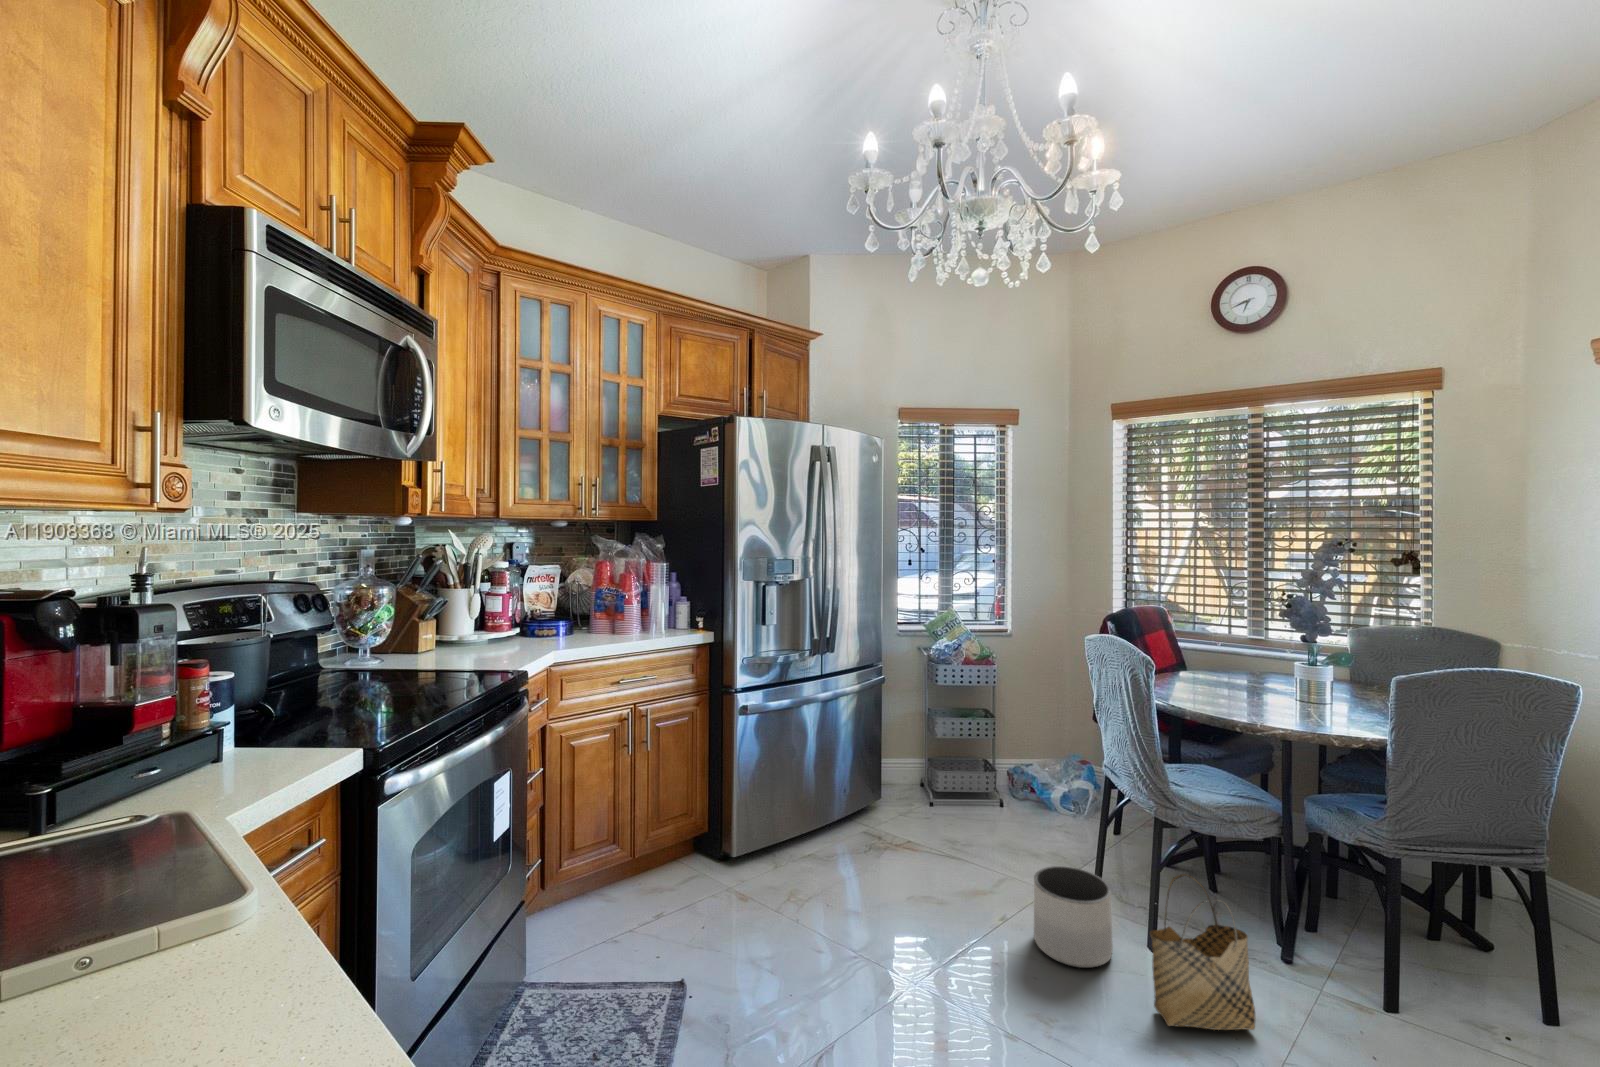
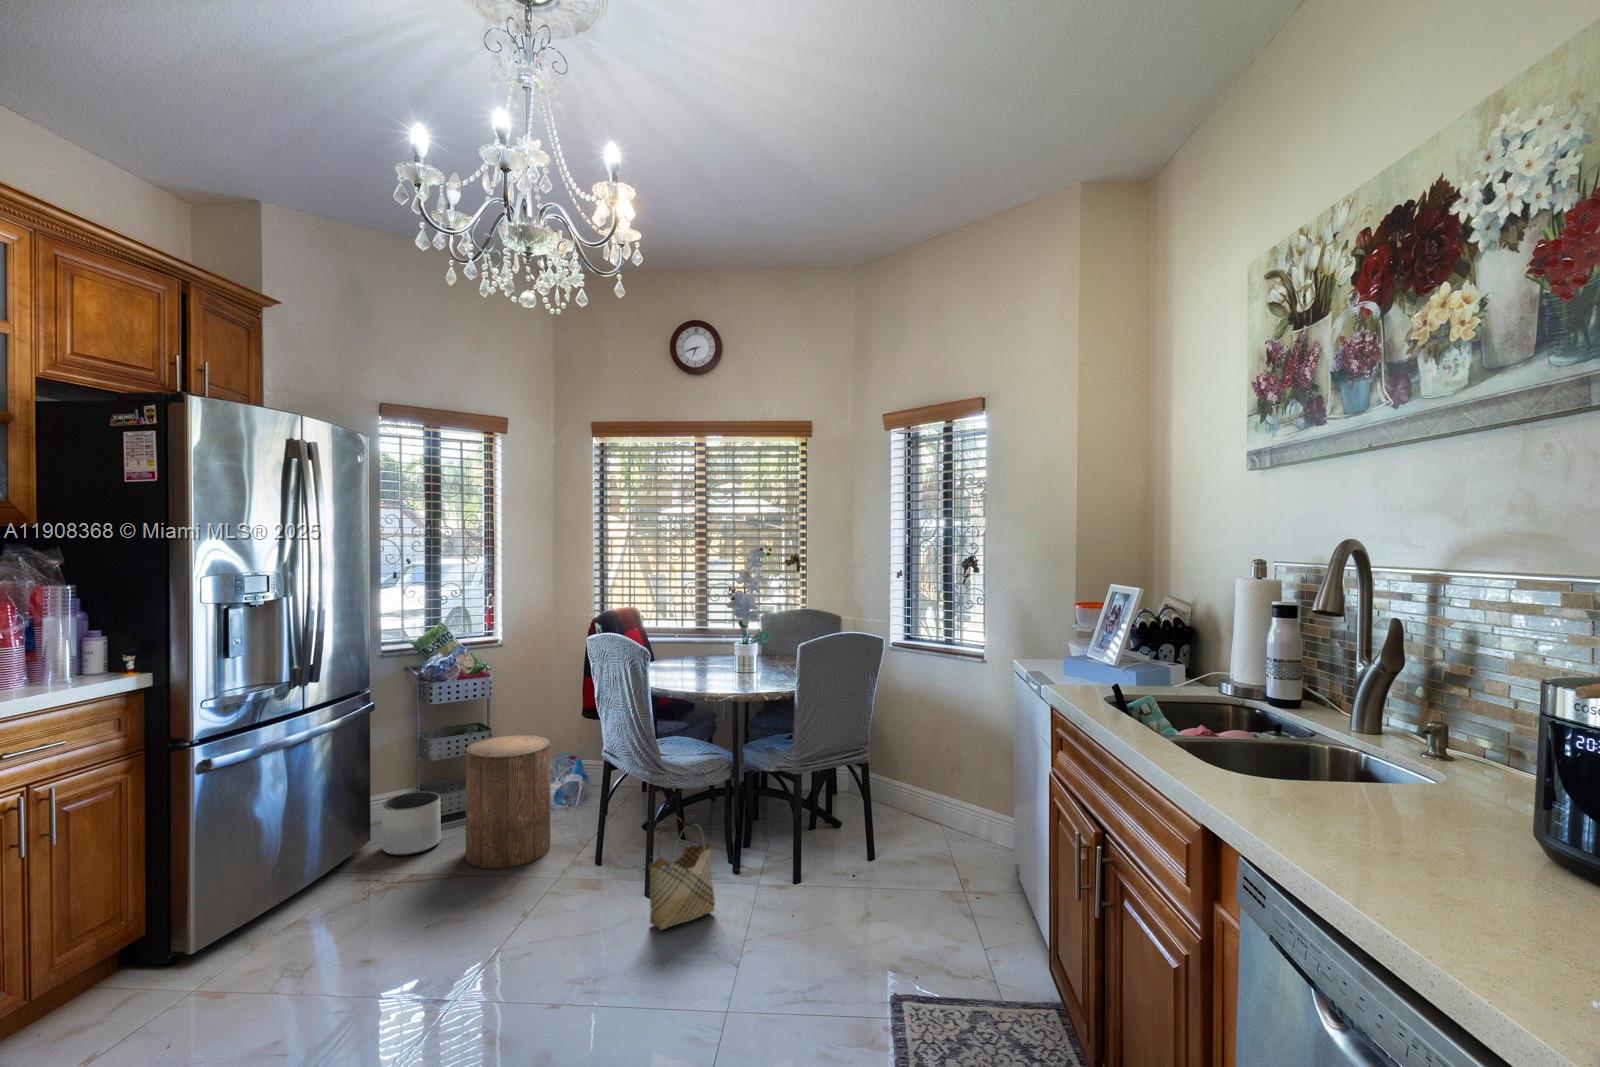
stool: none [961,728,1048,869] -> present [466,735,551,869]
planter: present [1034,866,1113,968] -> present [382,792,441,856]

